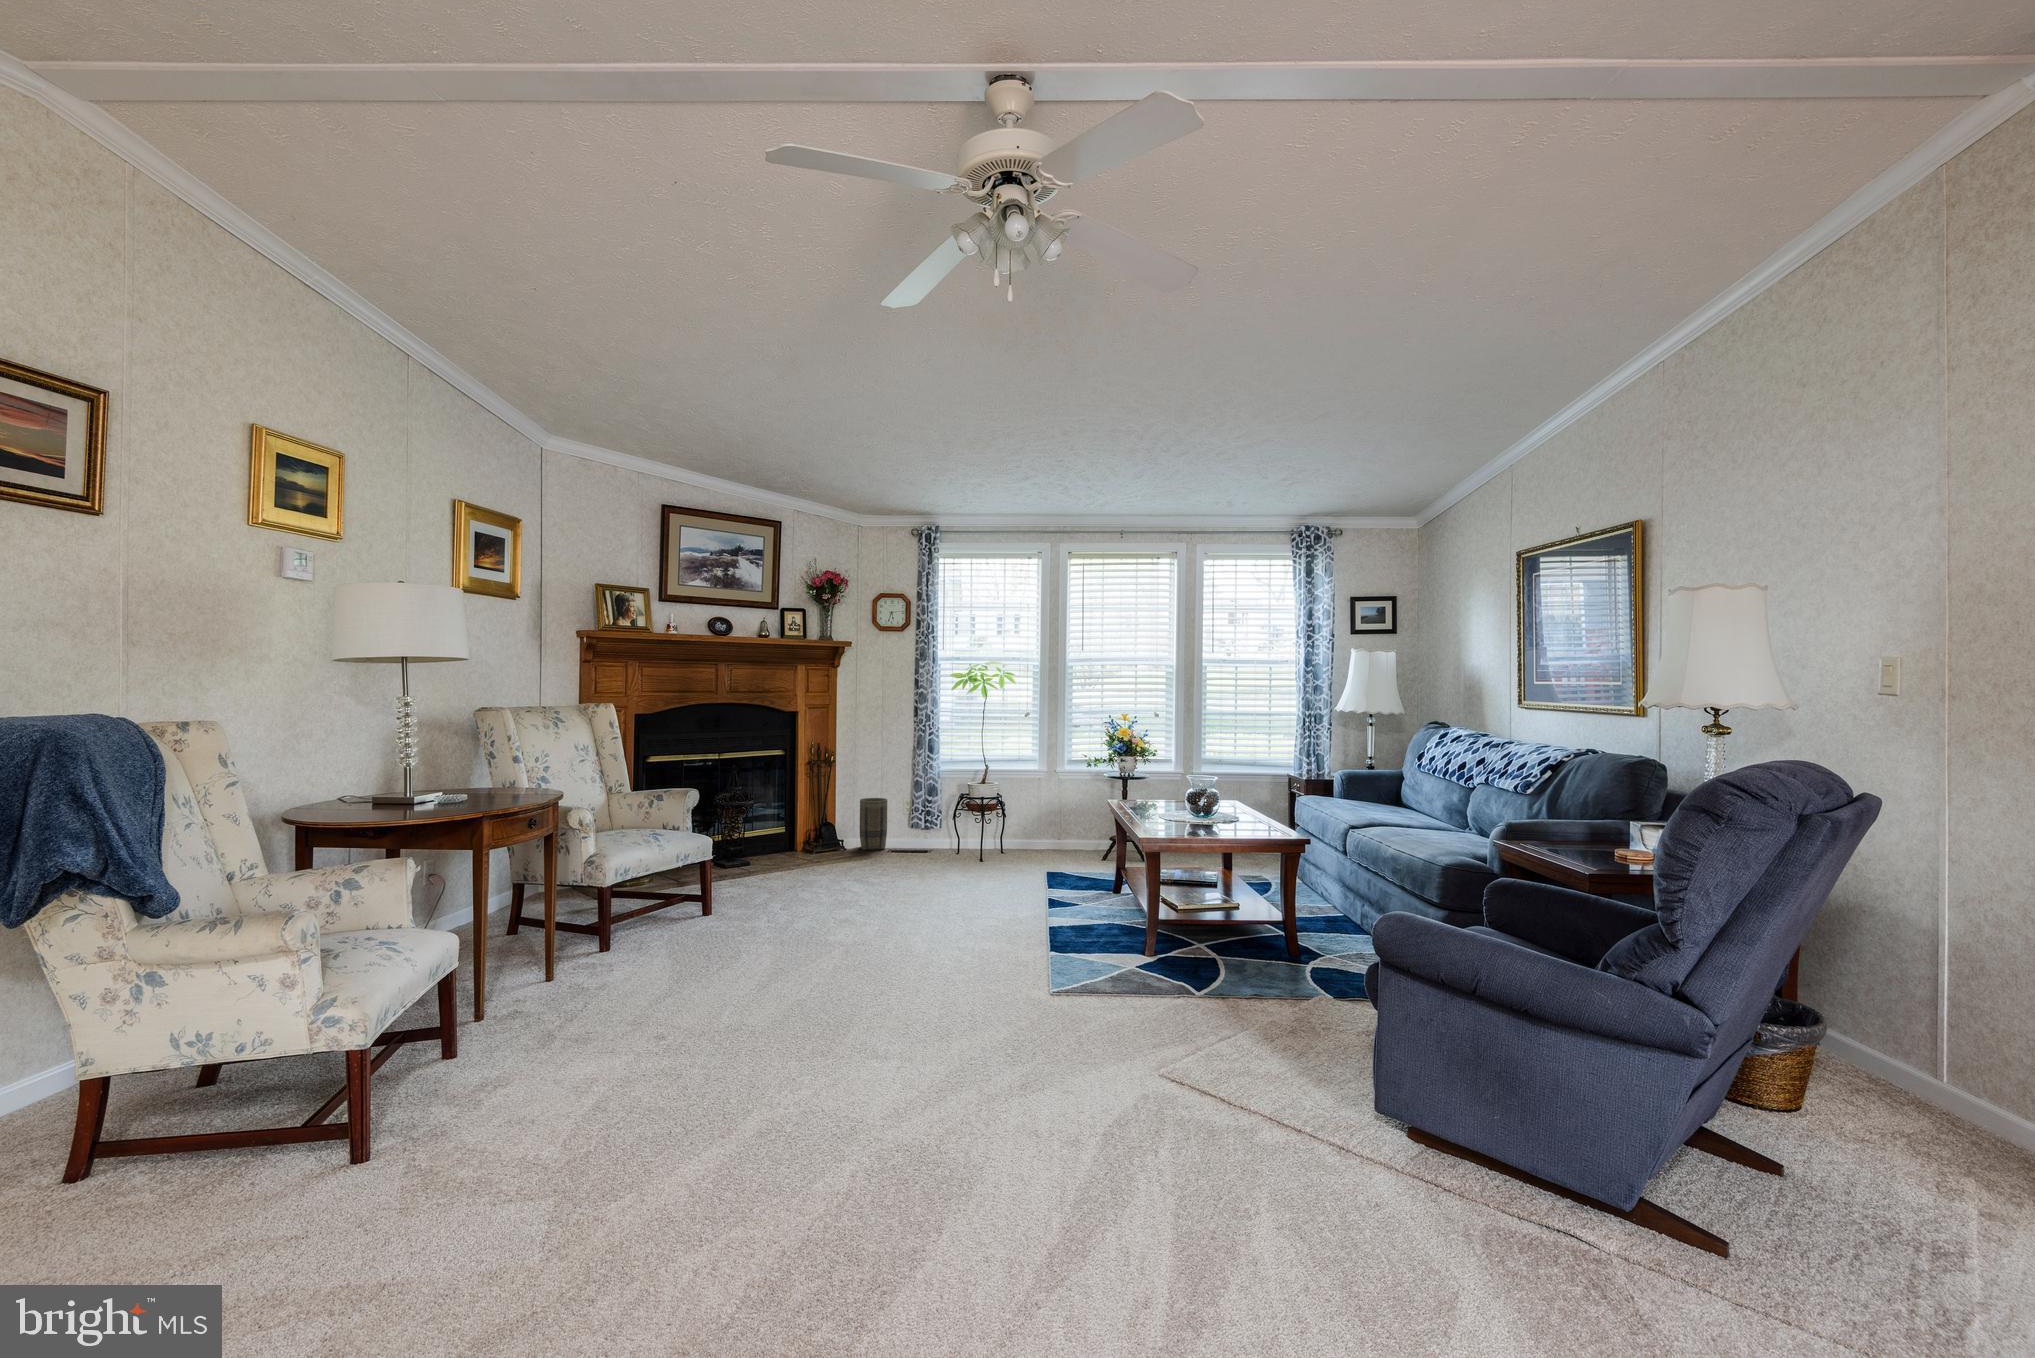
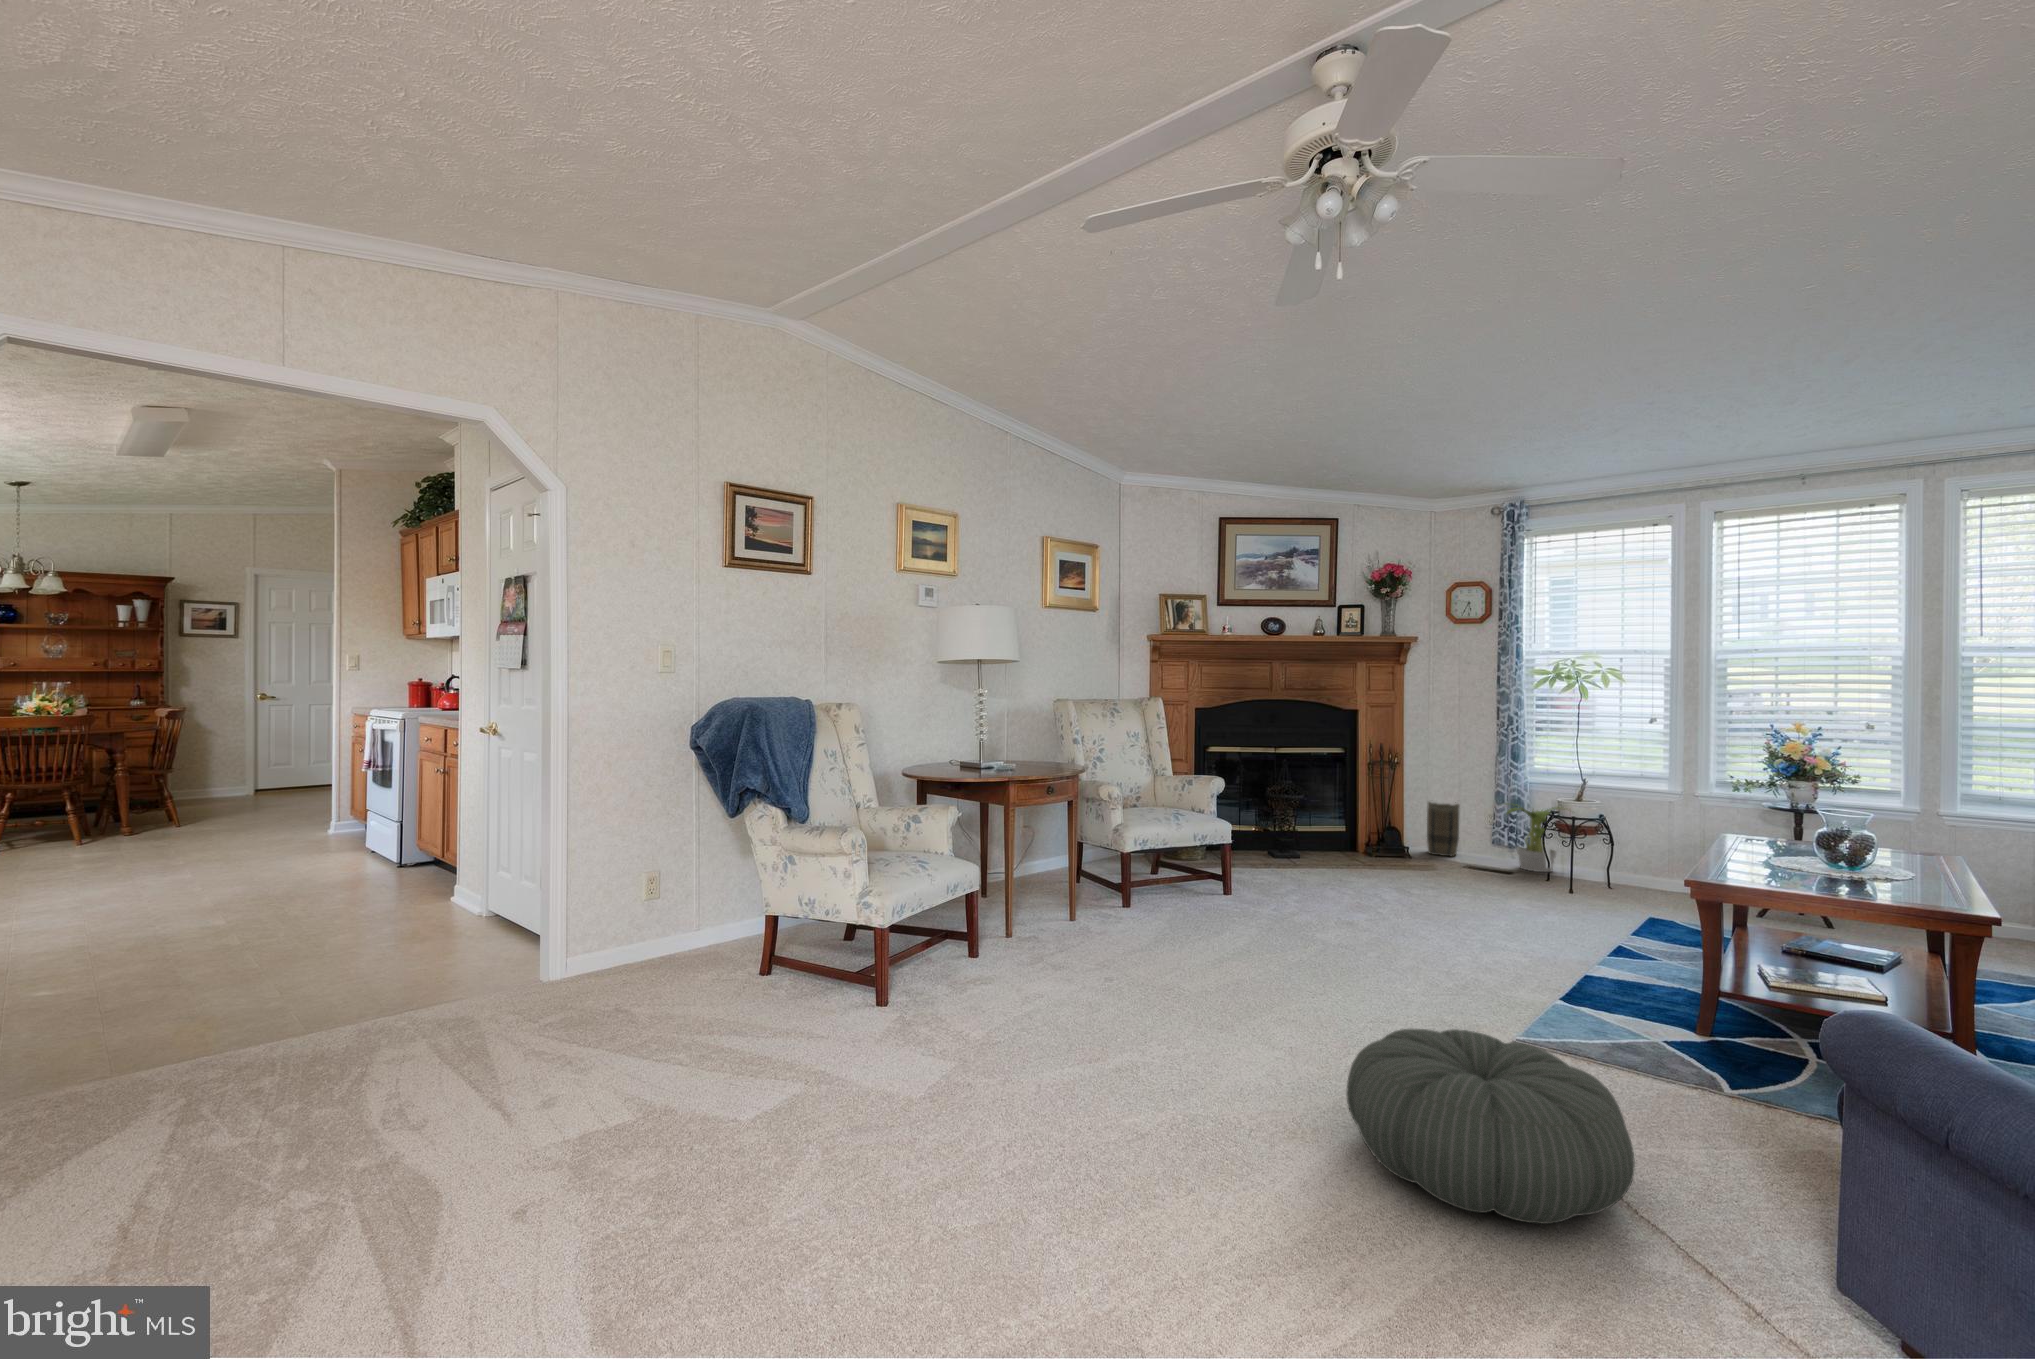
potted plant: none [923,794,981,853] -> present [1507,804,1561,872]
pouf: none [1000,988,1217,1139] -> present [1346,1029,1635,1224]

